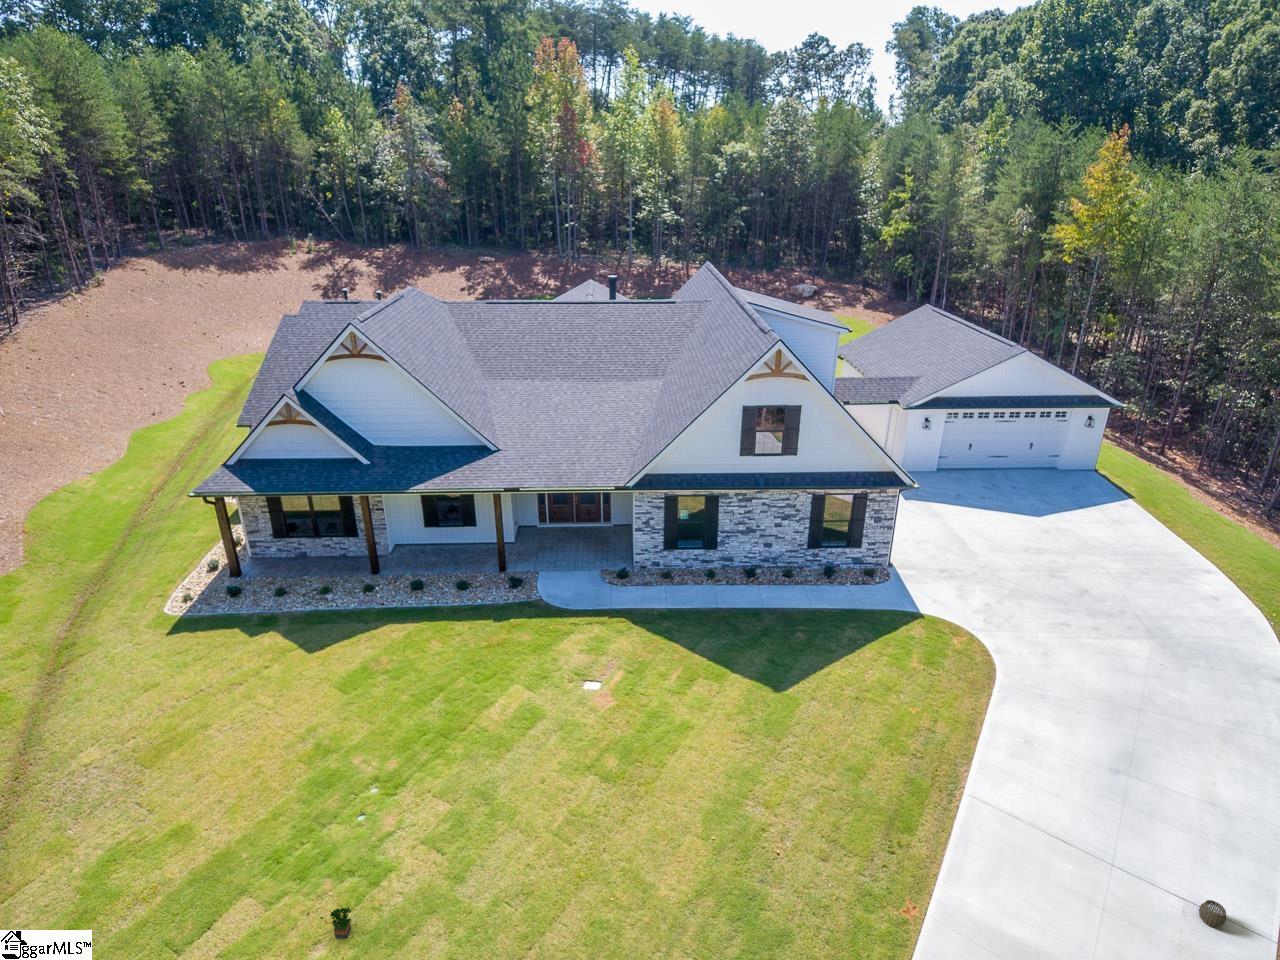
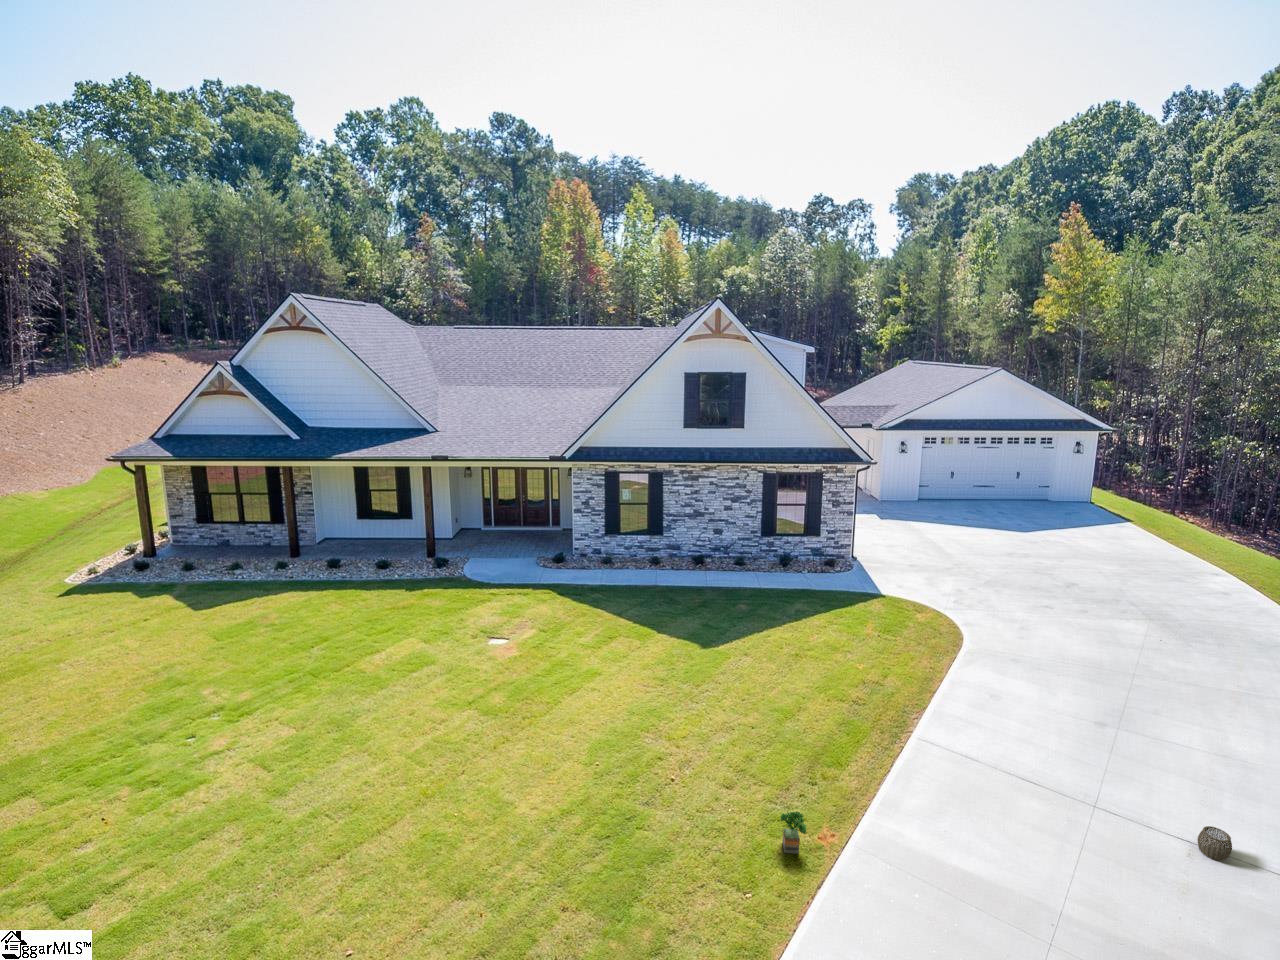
potted tree: present [330,907,352,939] -> present [780,812,807,854]

